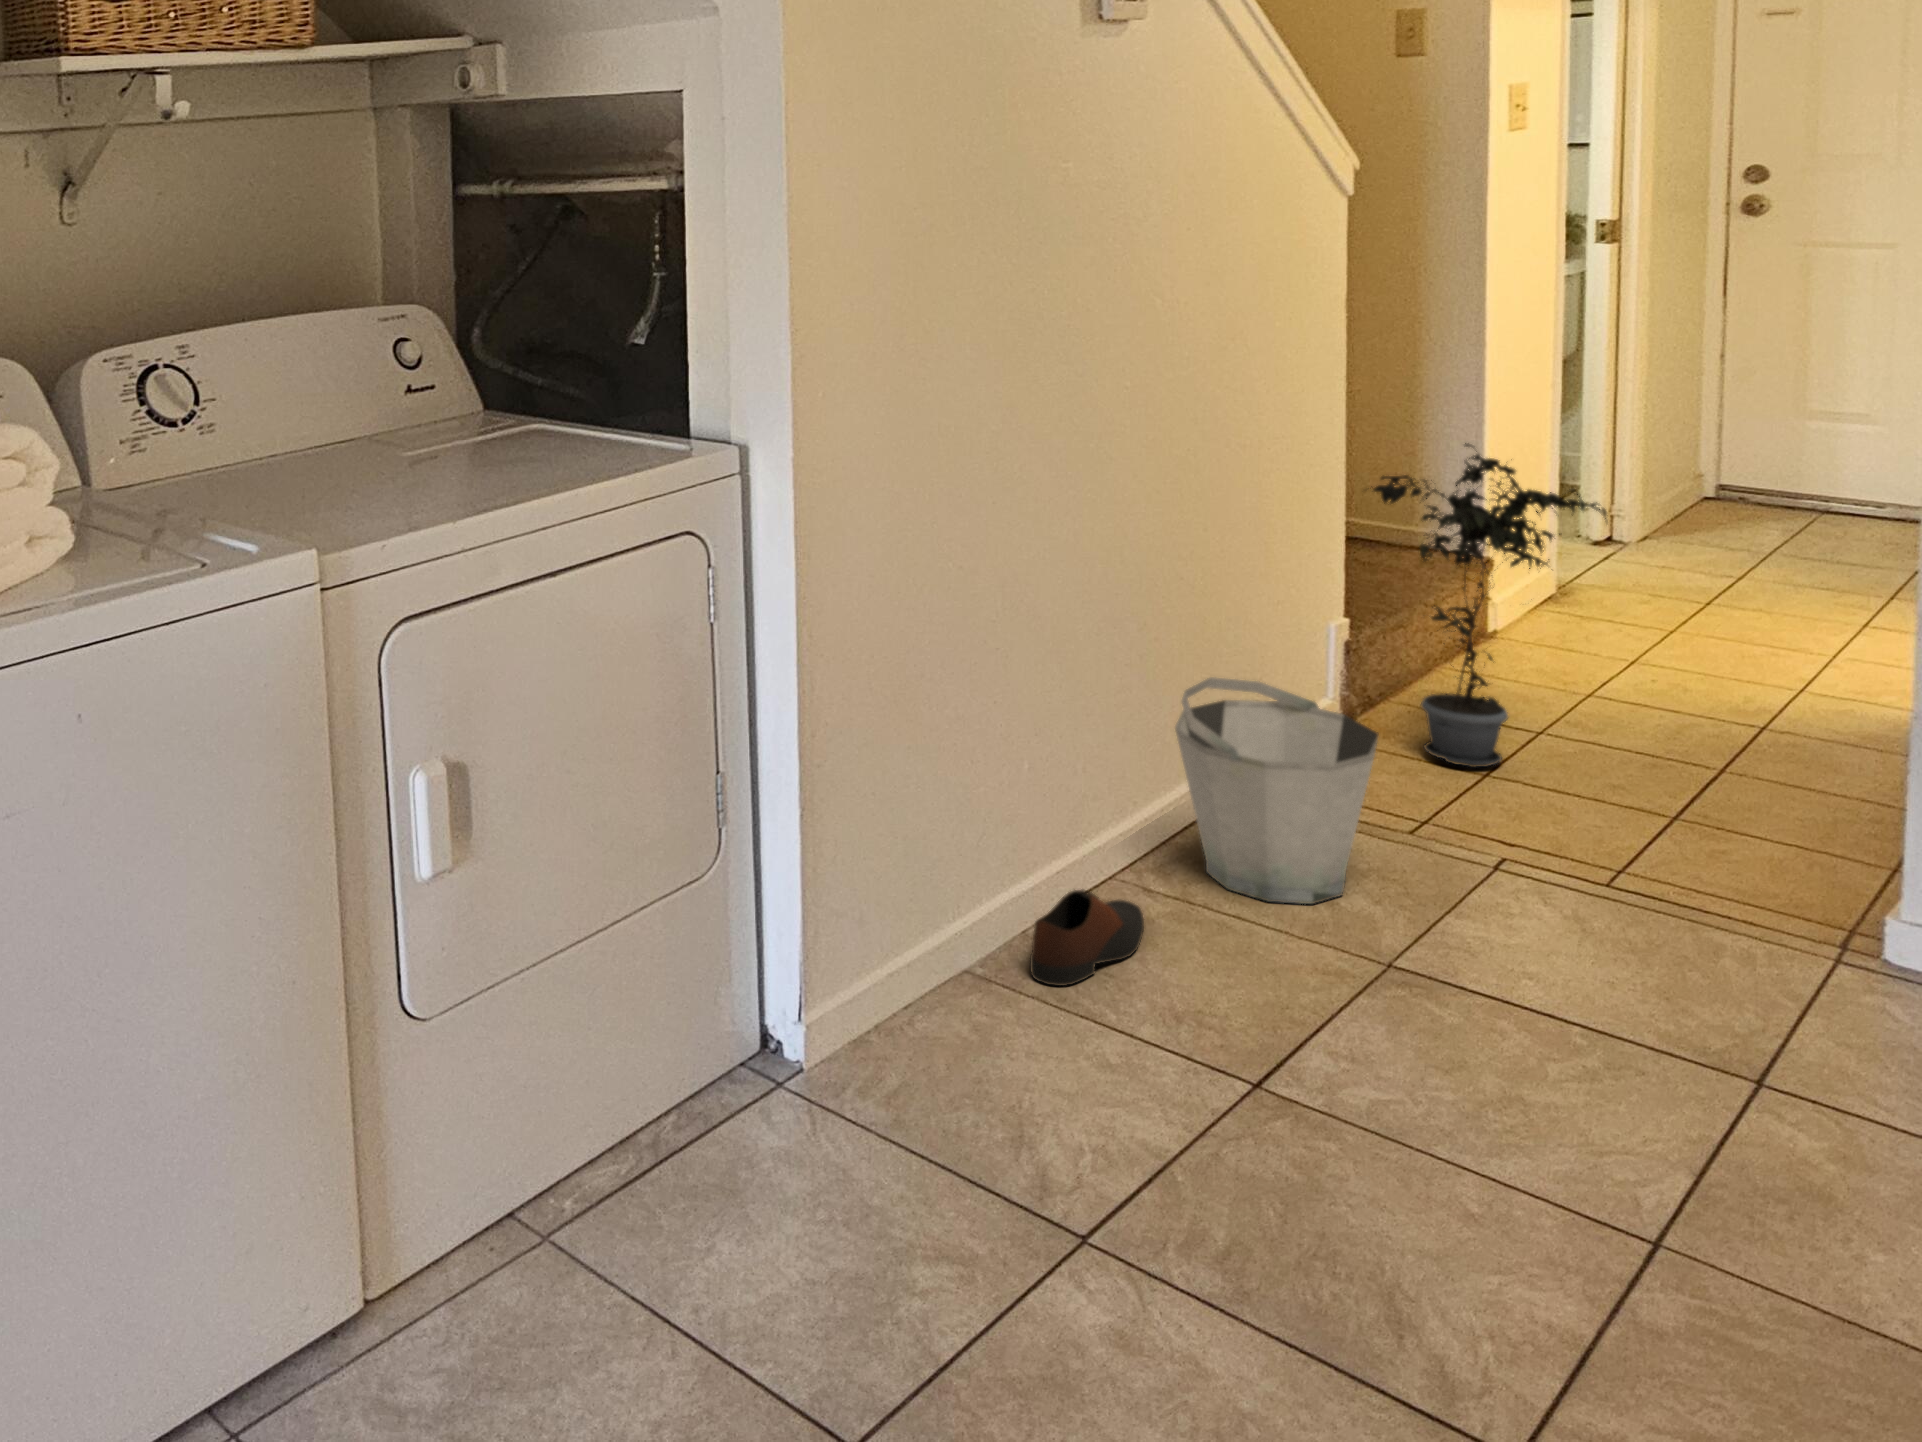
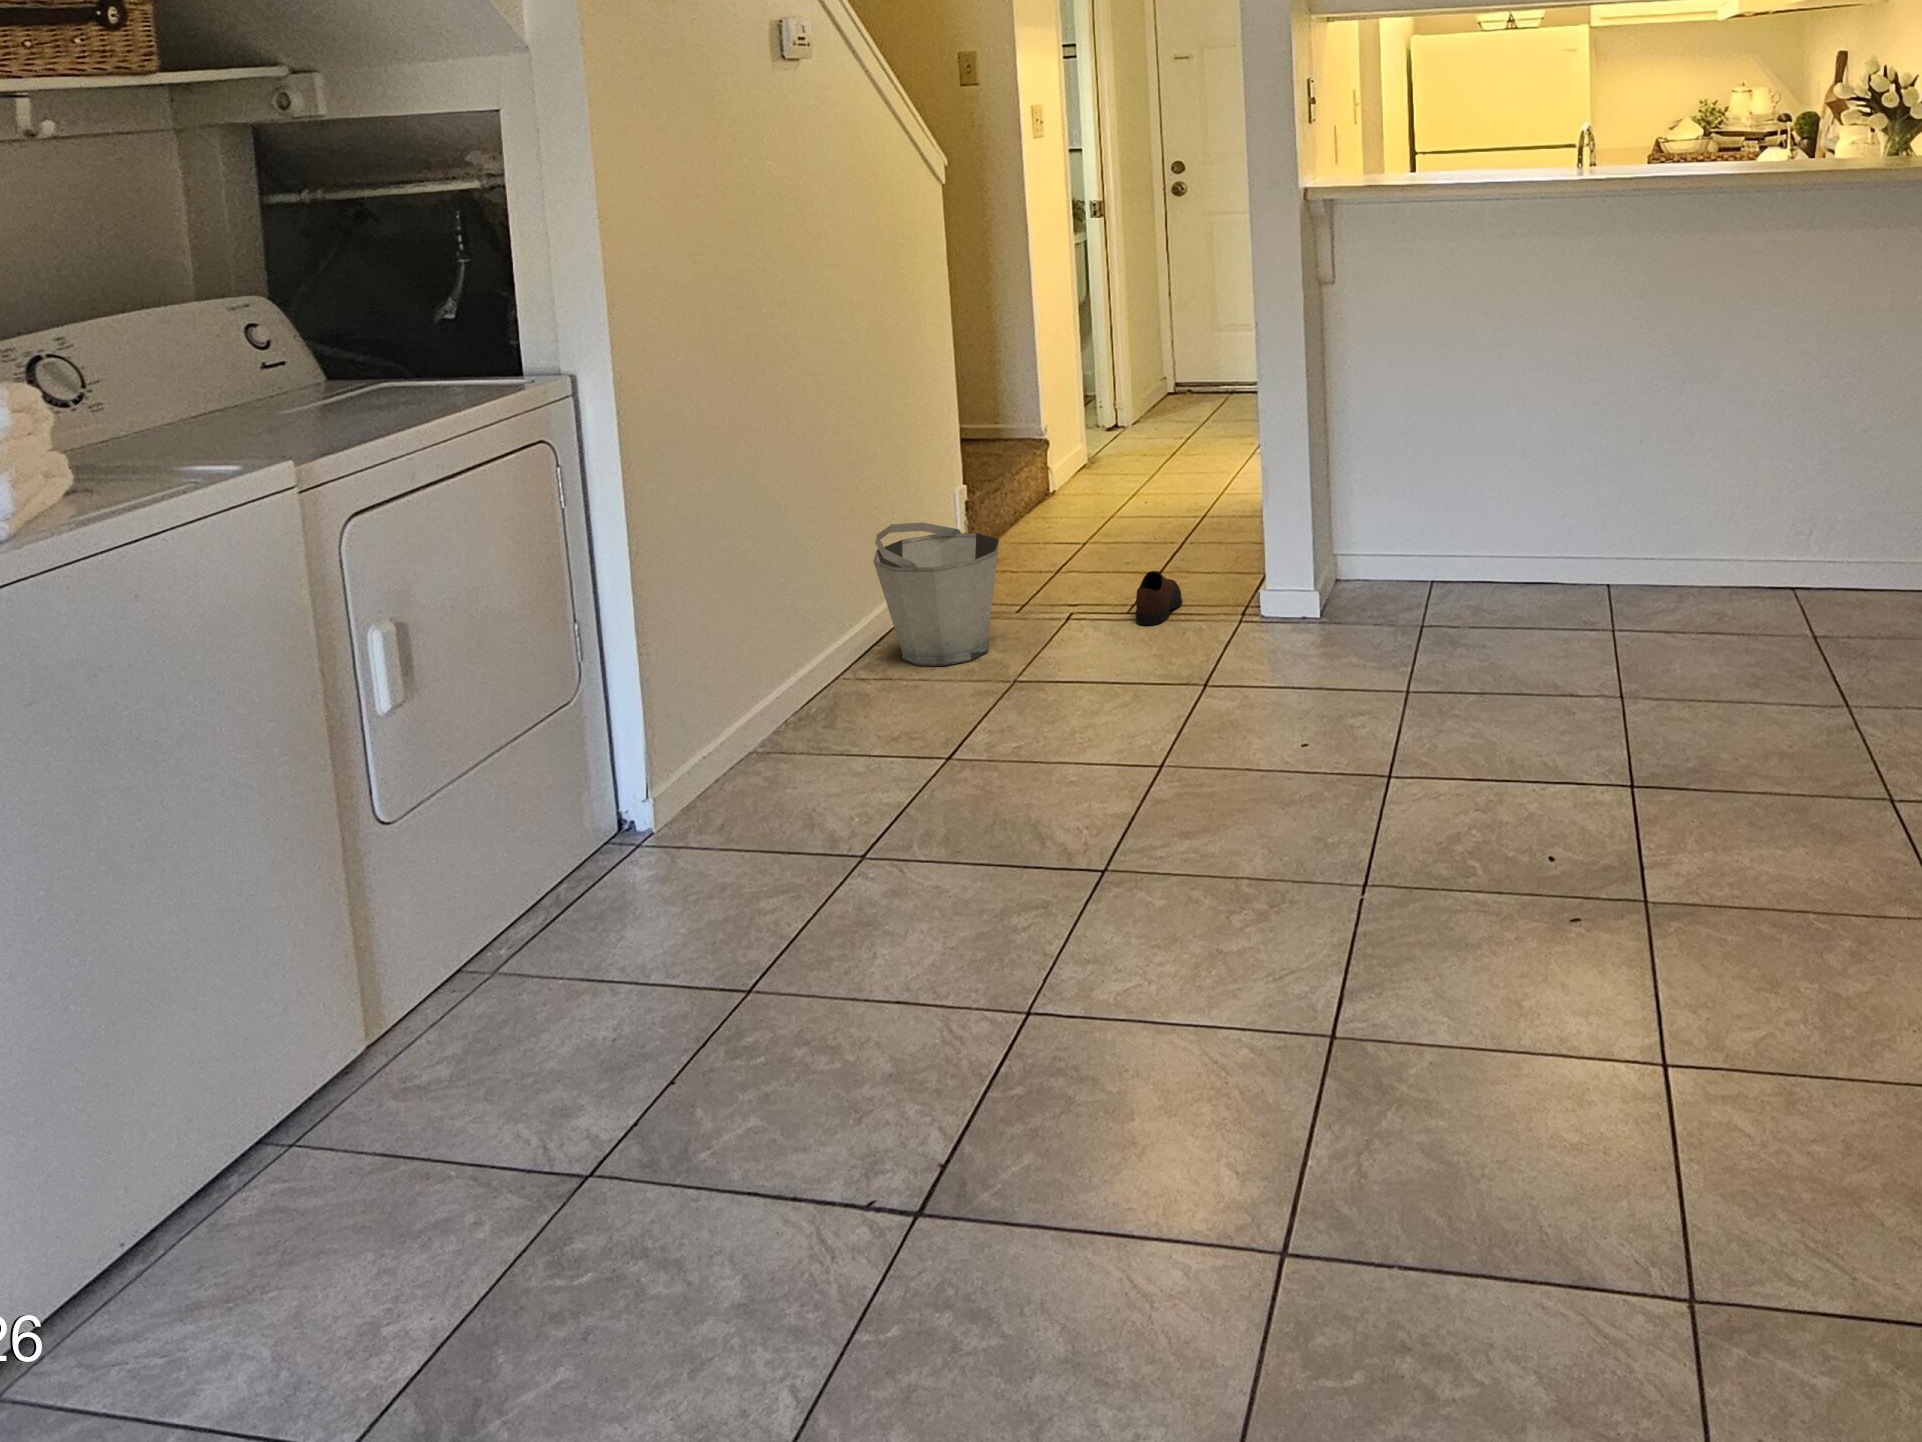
potted plant: present [1374,443,1607,767] -> none [970,349,1113,567]
shoe: present [1030,890,1144,986] -> present [1136,571,1182,625]

